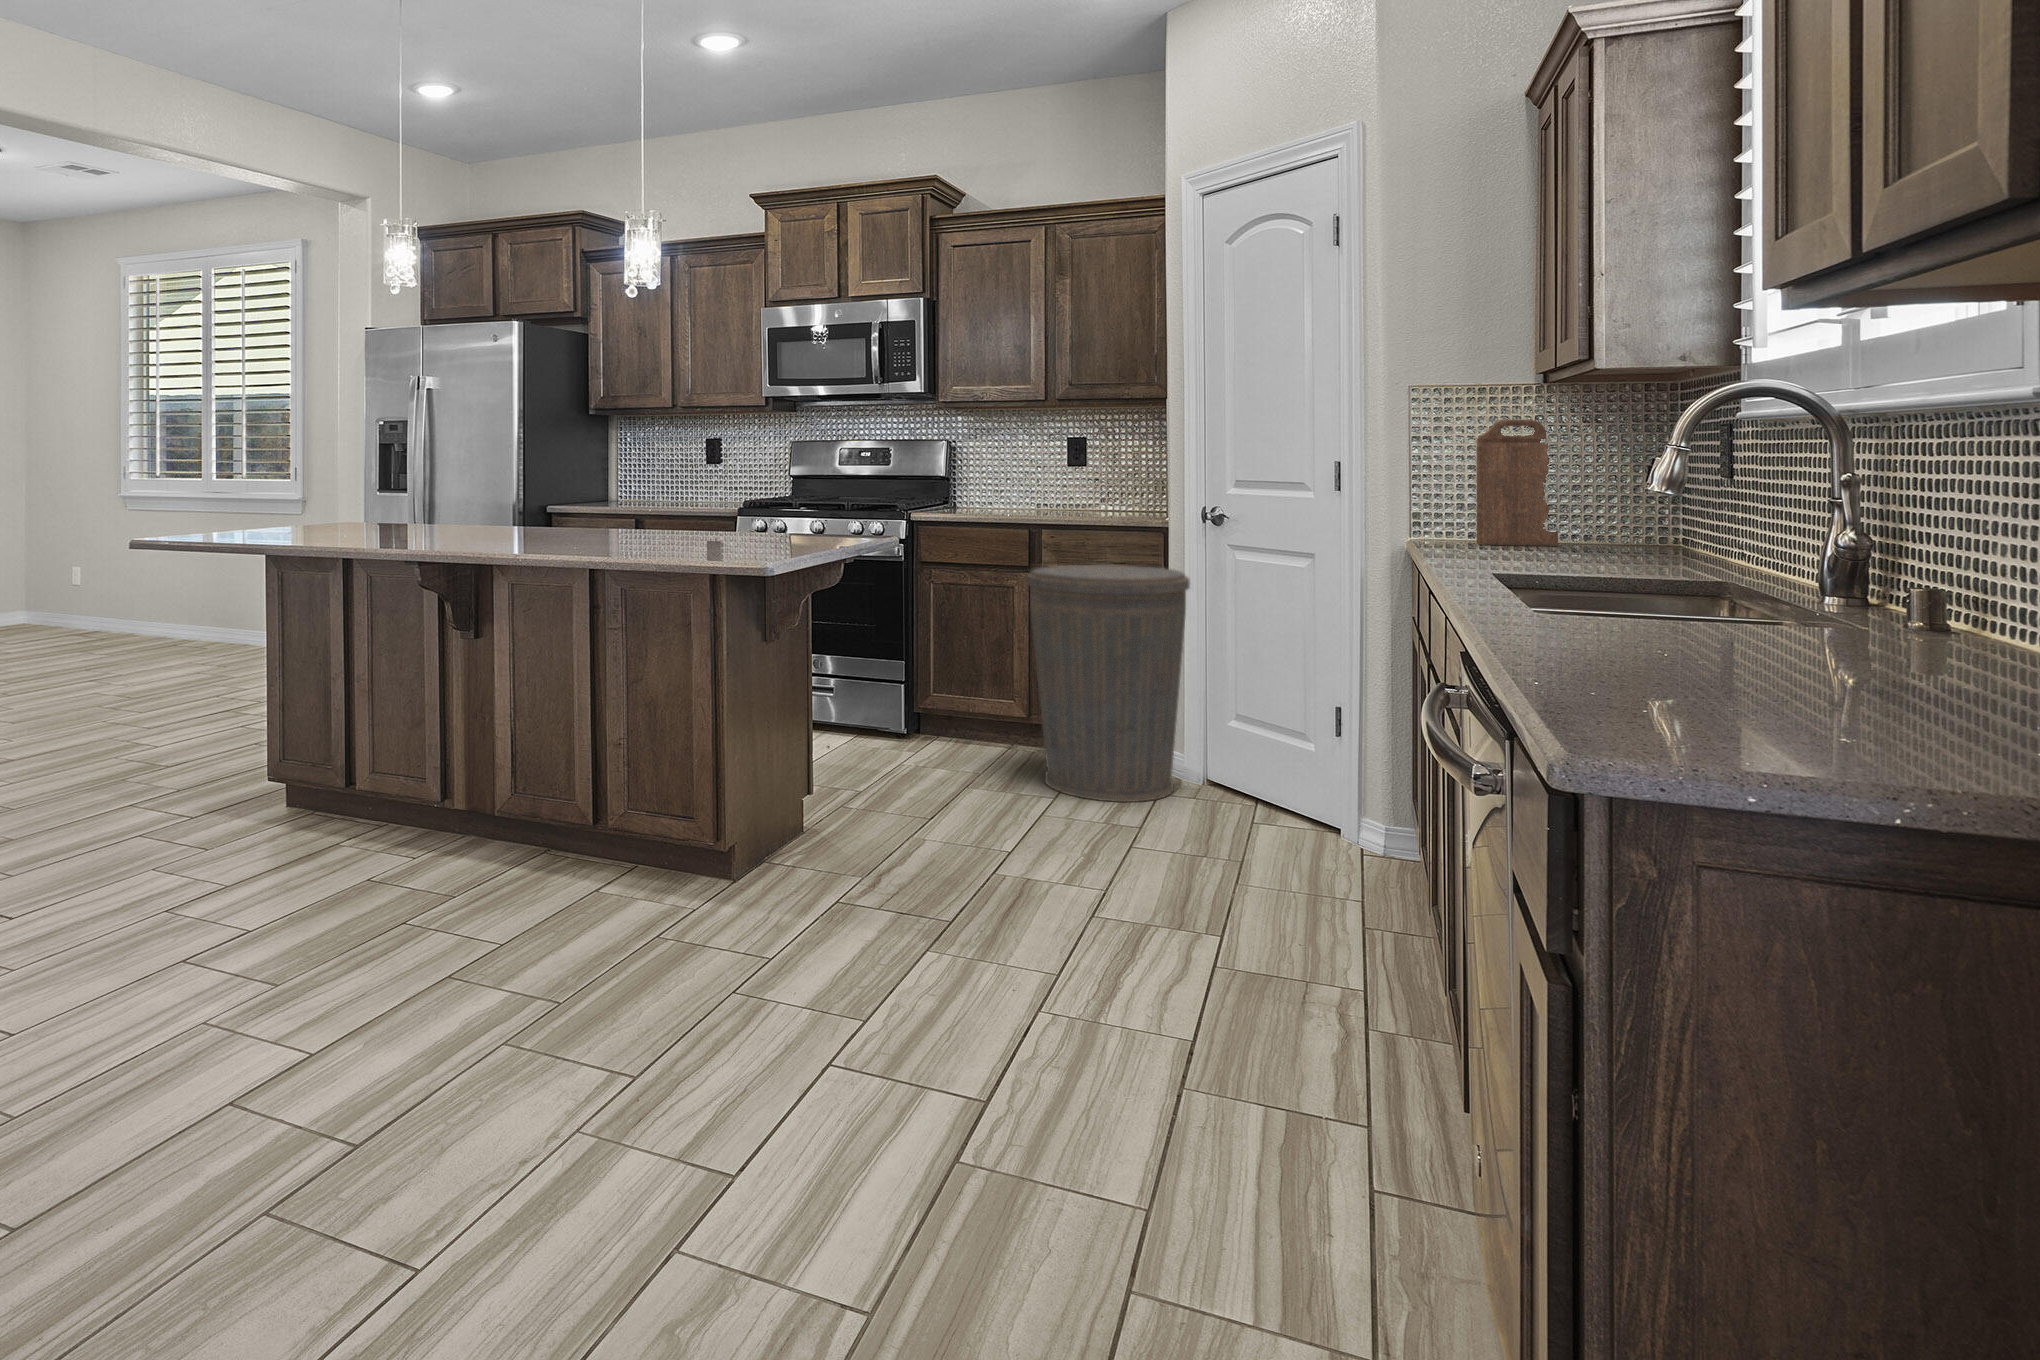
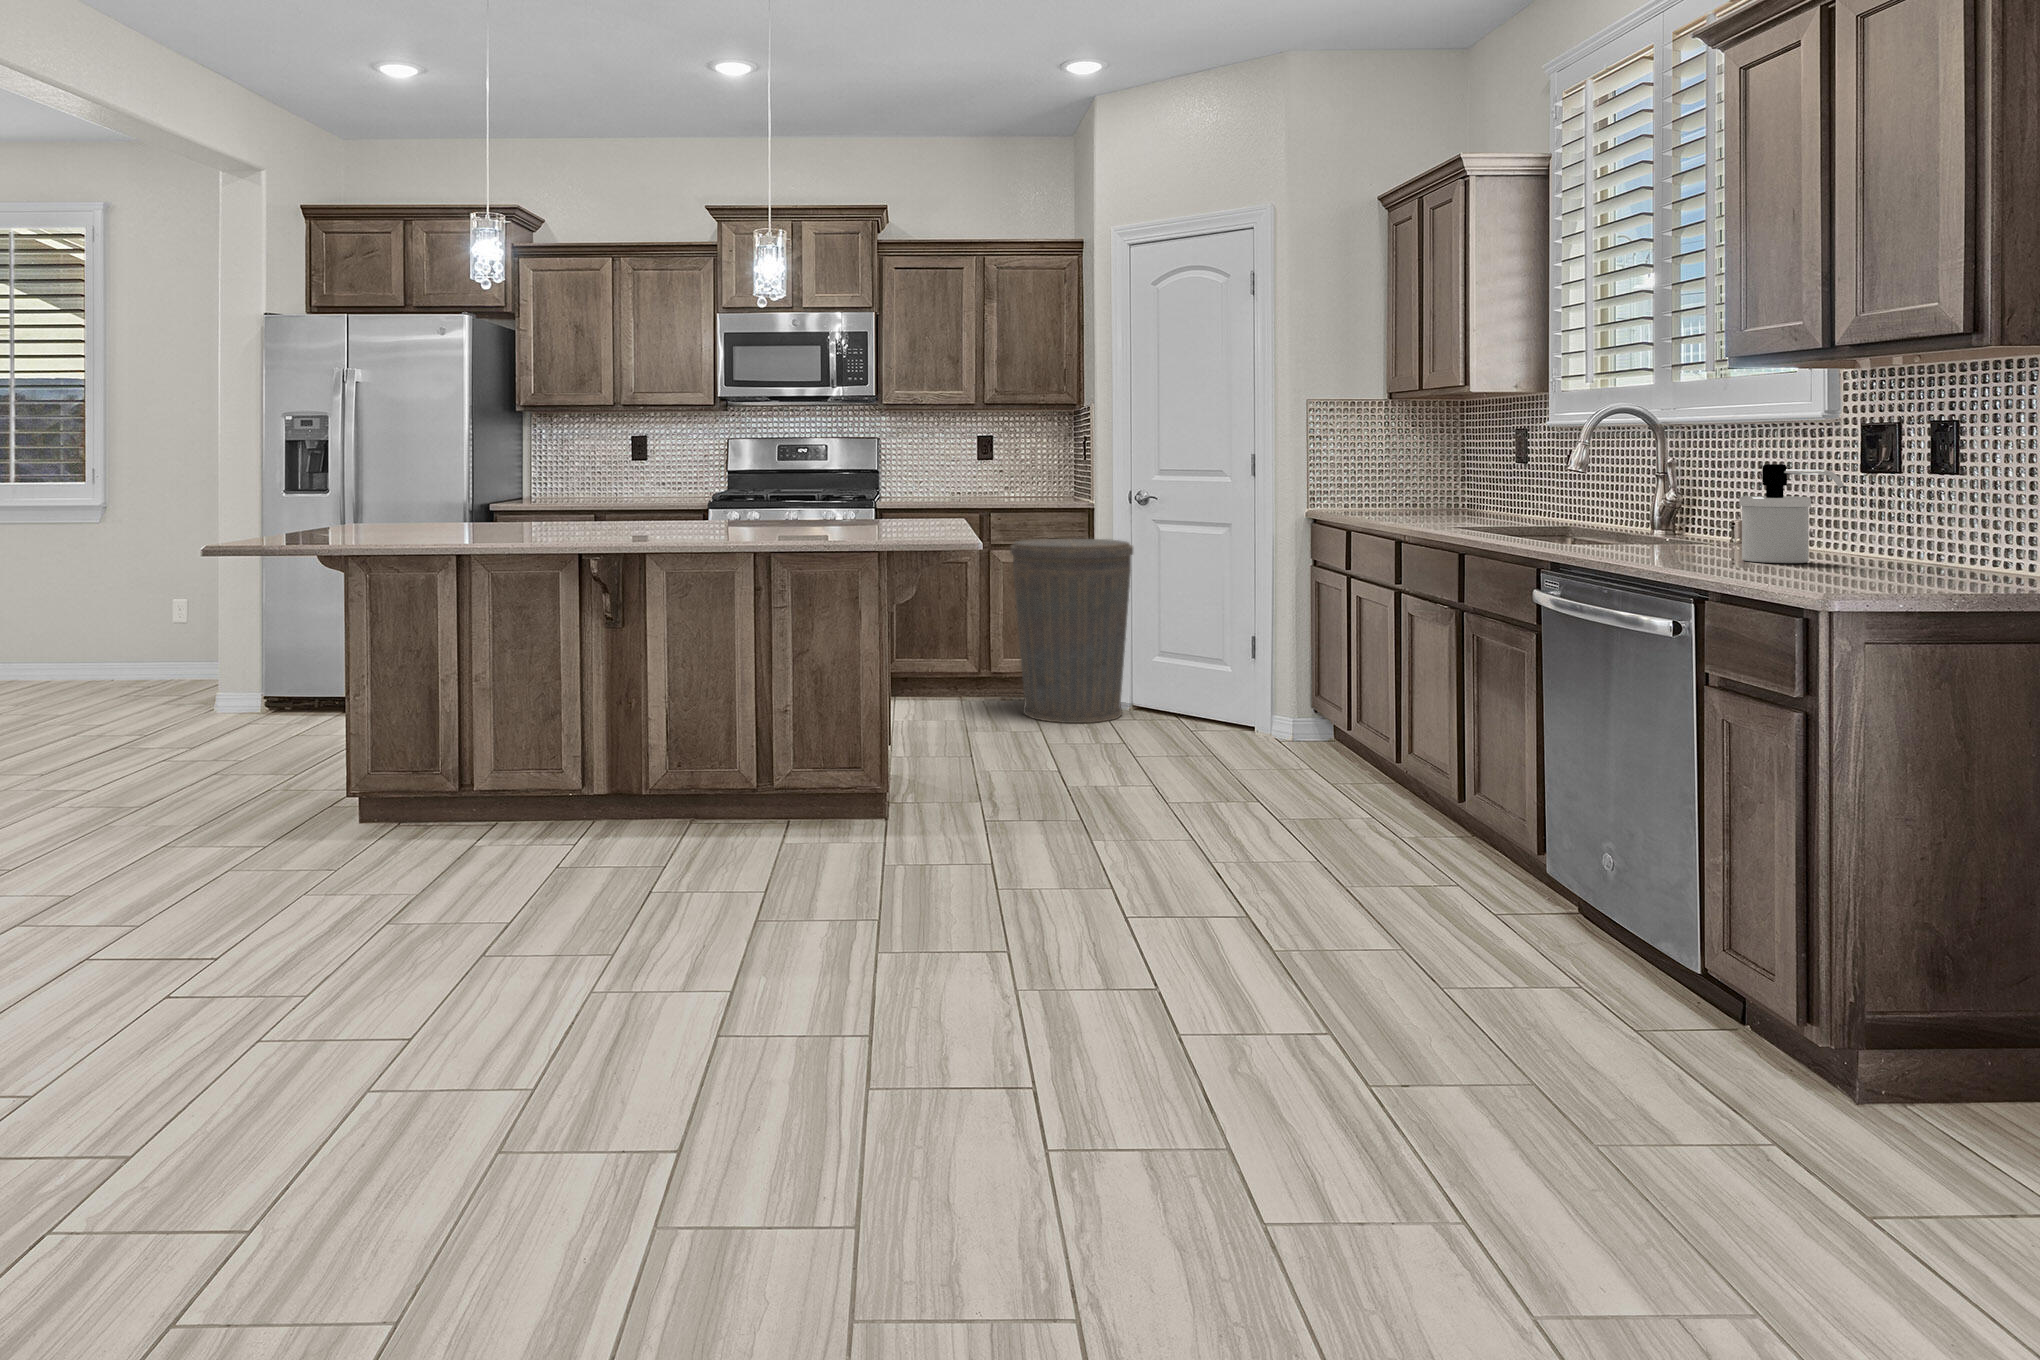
cutting board: present [1477,420,1558,545] -> none [1349,423,1394,509]
soap dispenser: none [1626,515,1819,731] -> present [1739,464,1844,563]

